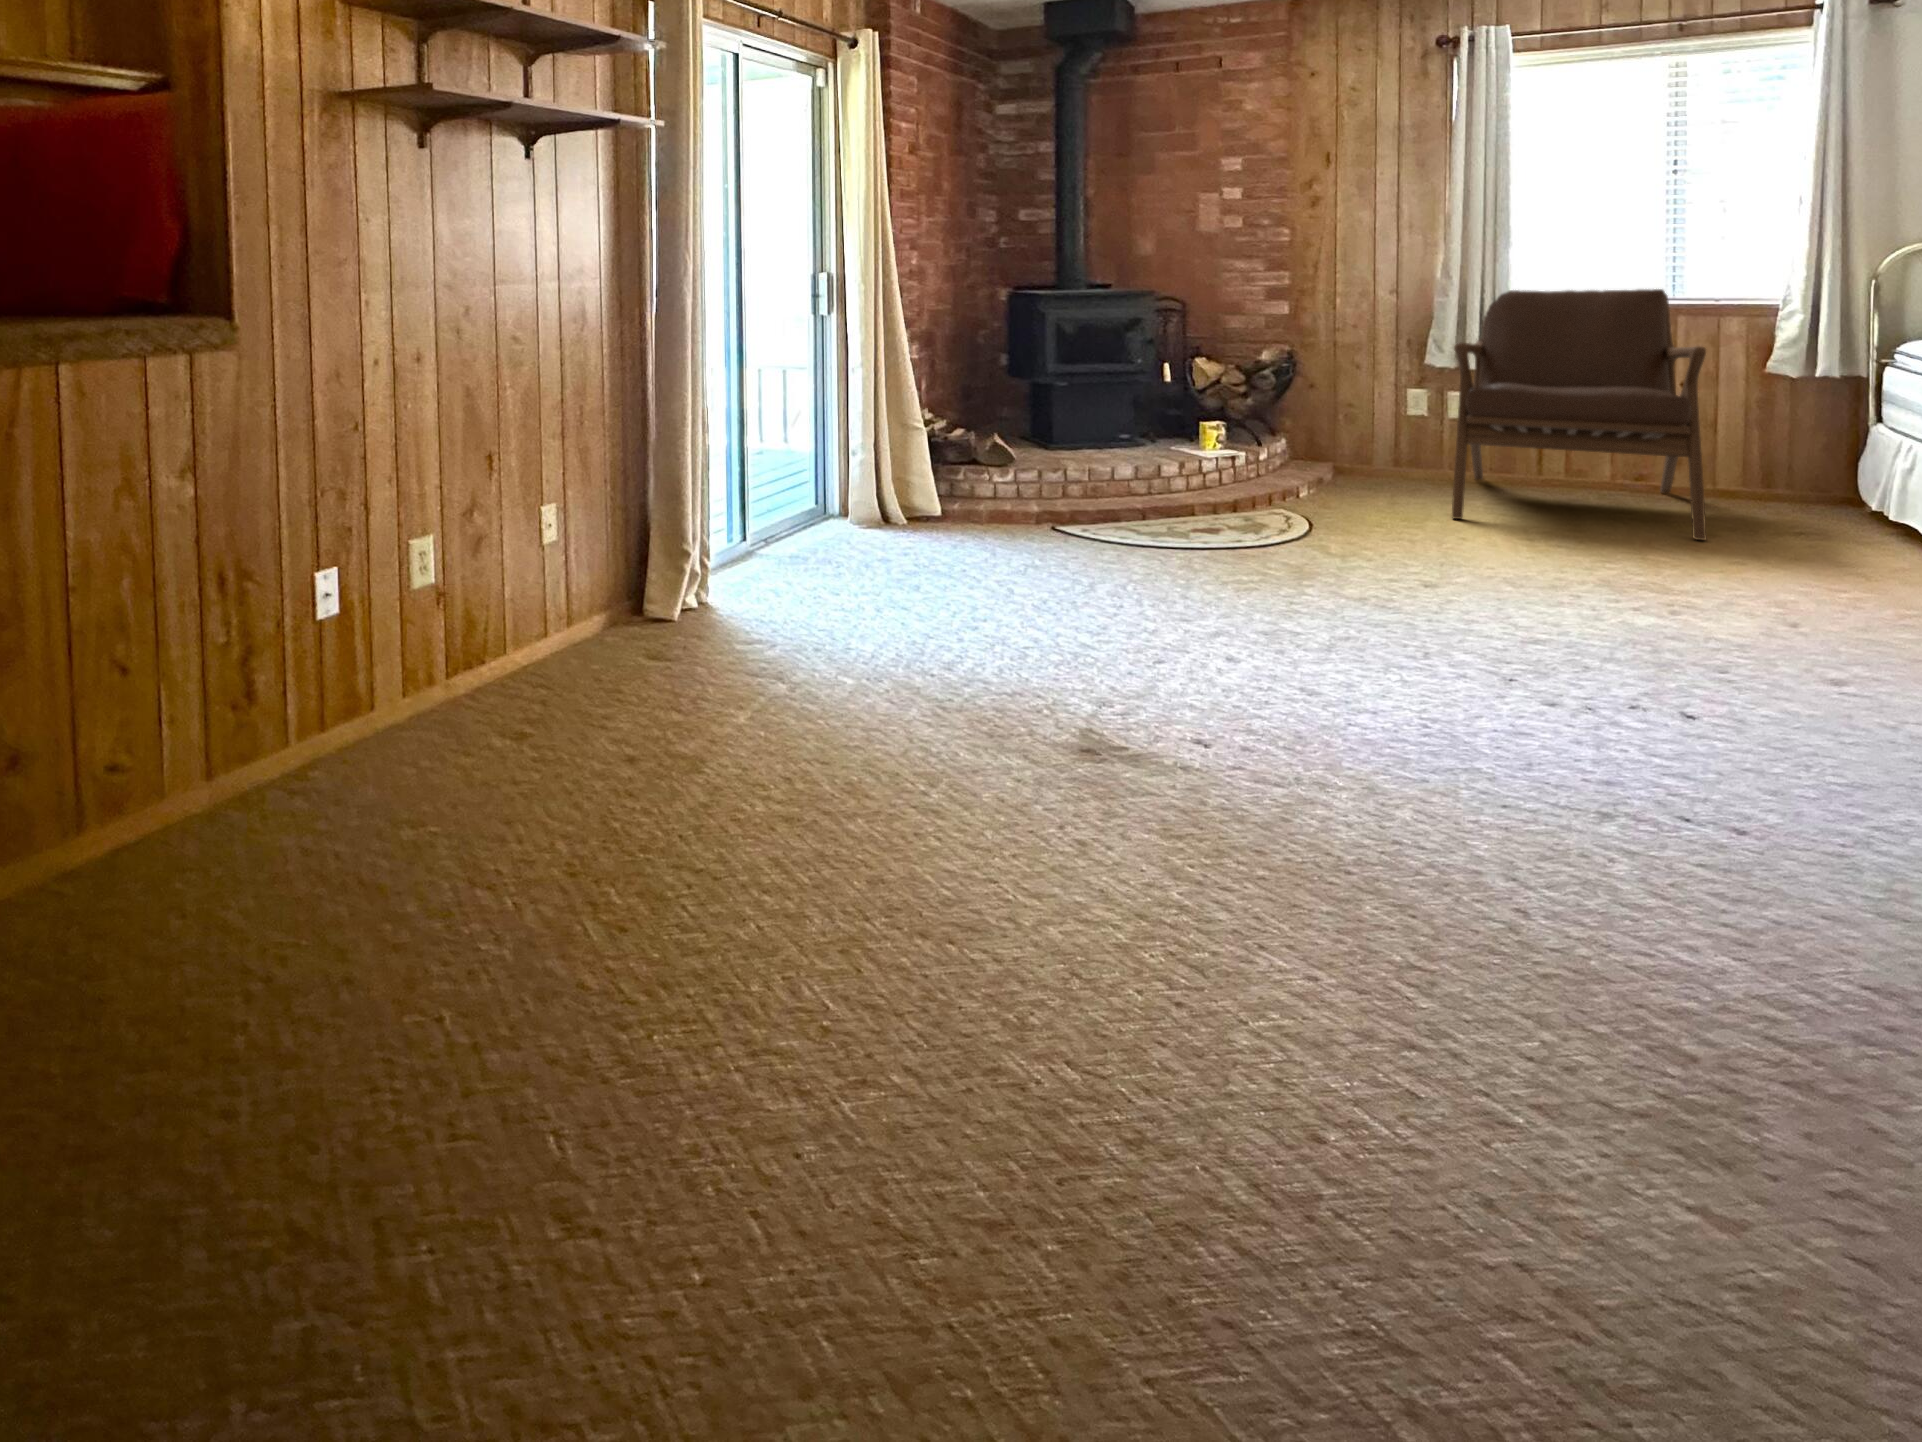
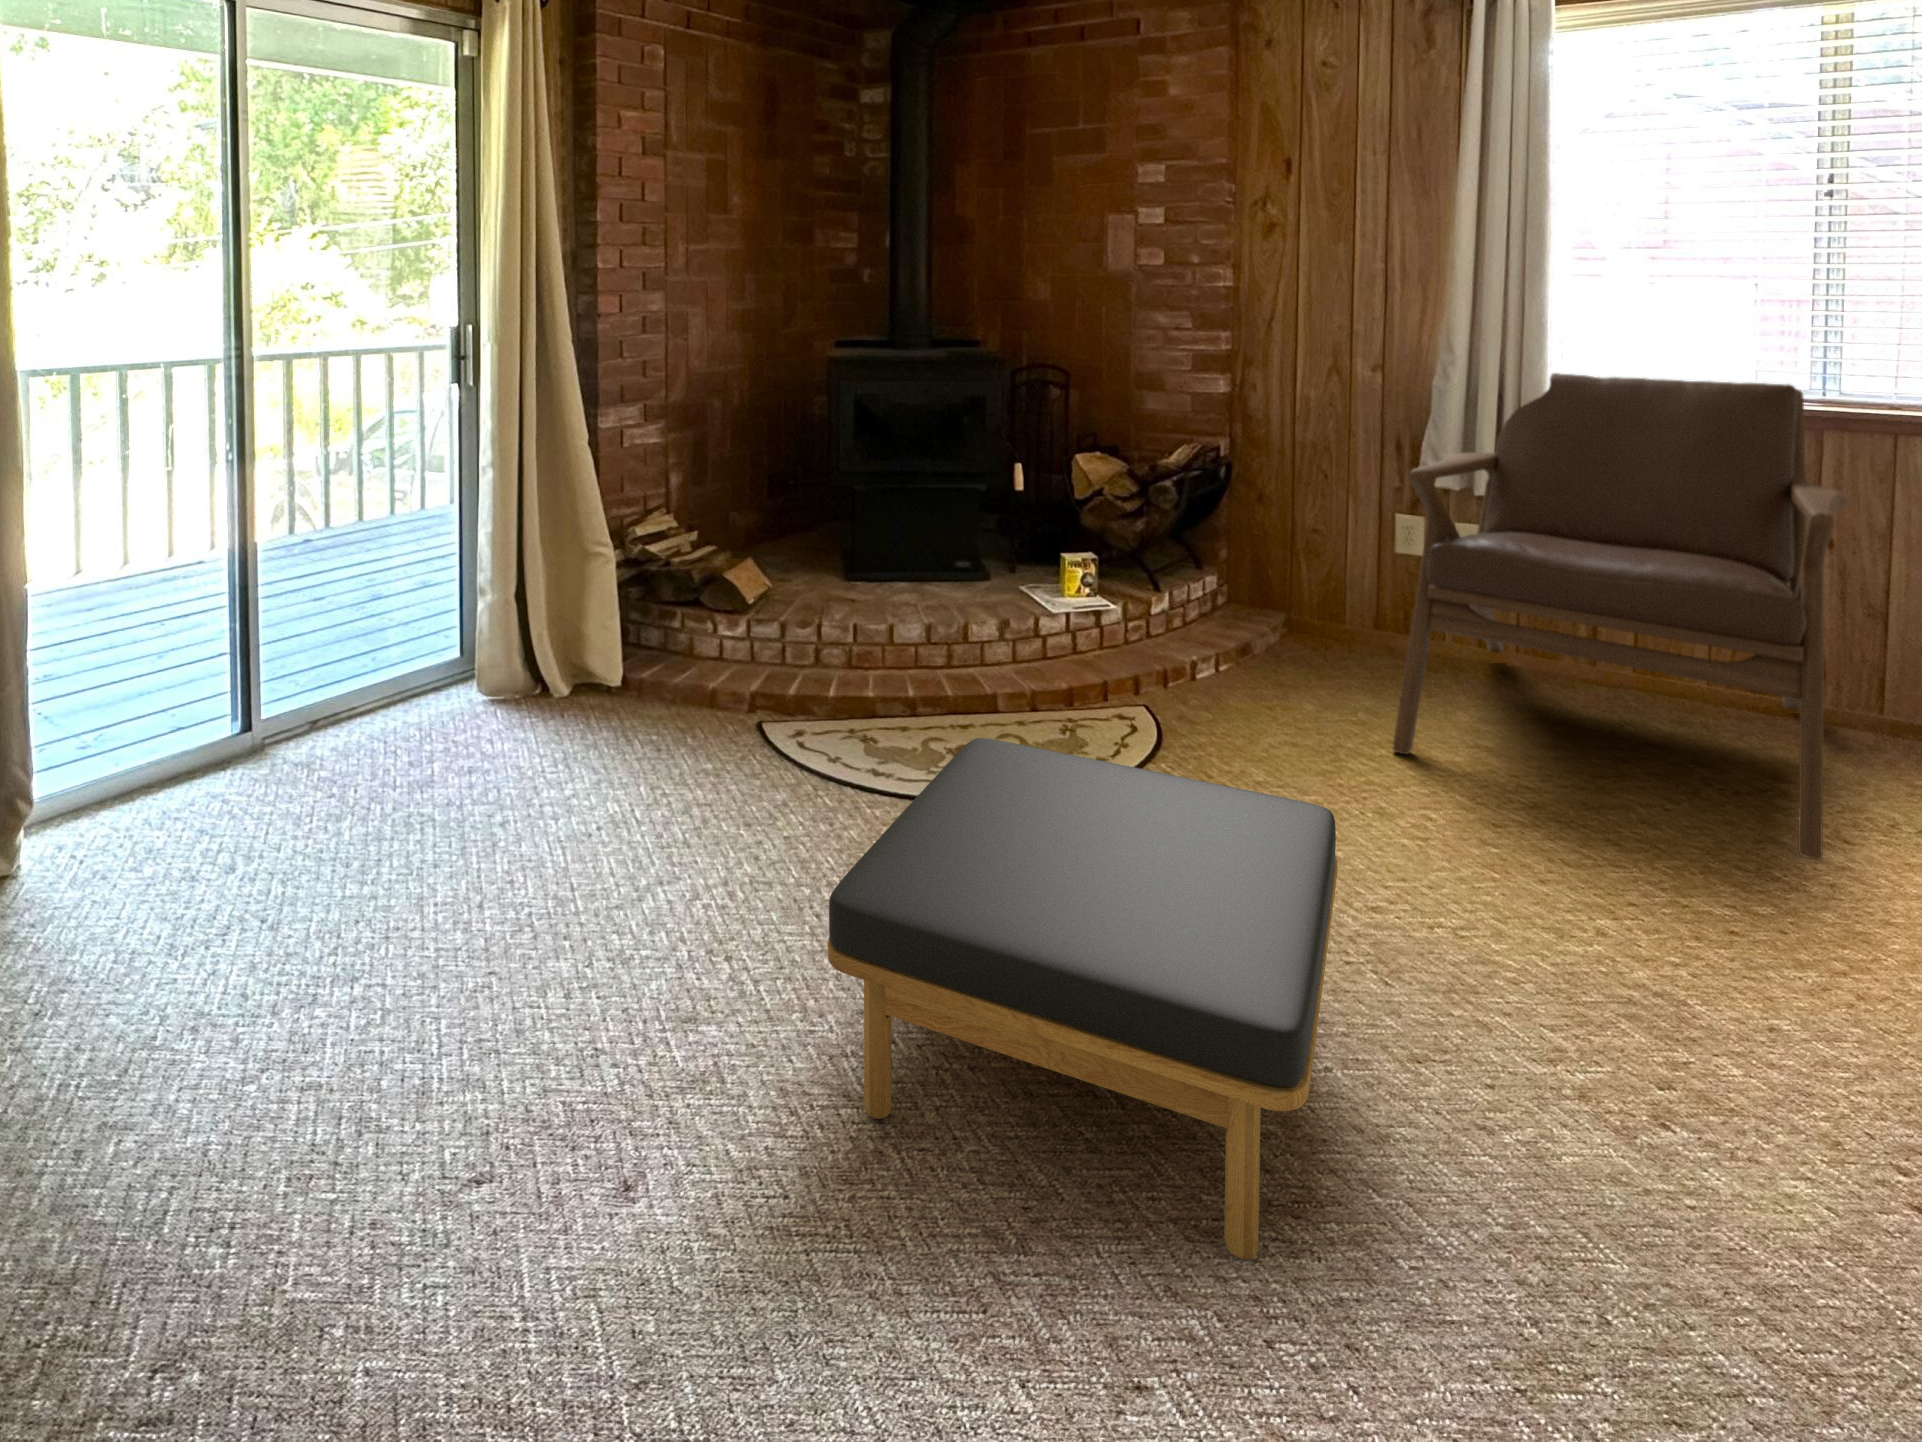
ottoman: none [1271,481,1546,648] -> present [828,738,1338,1260]

